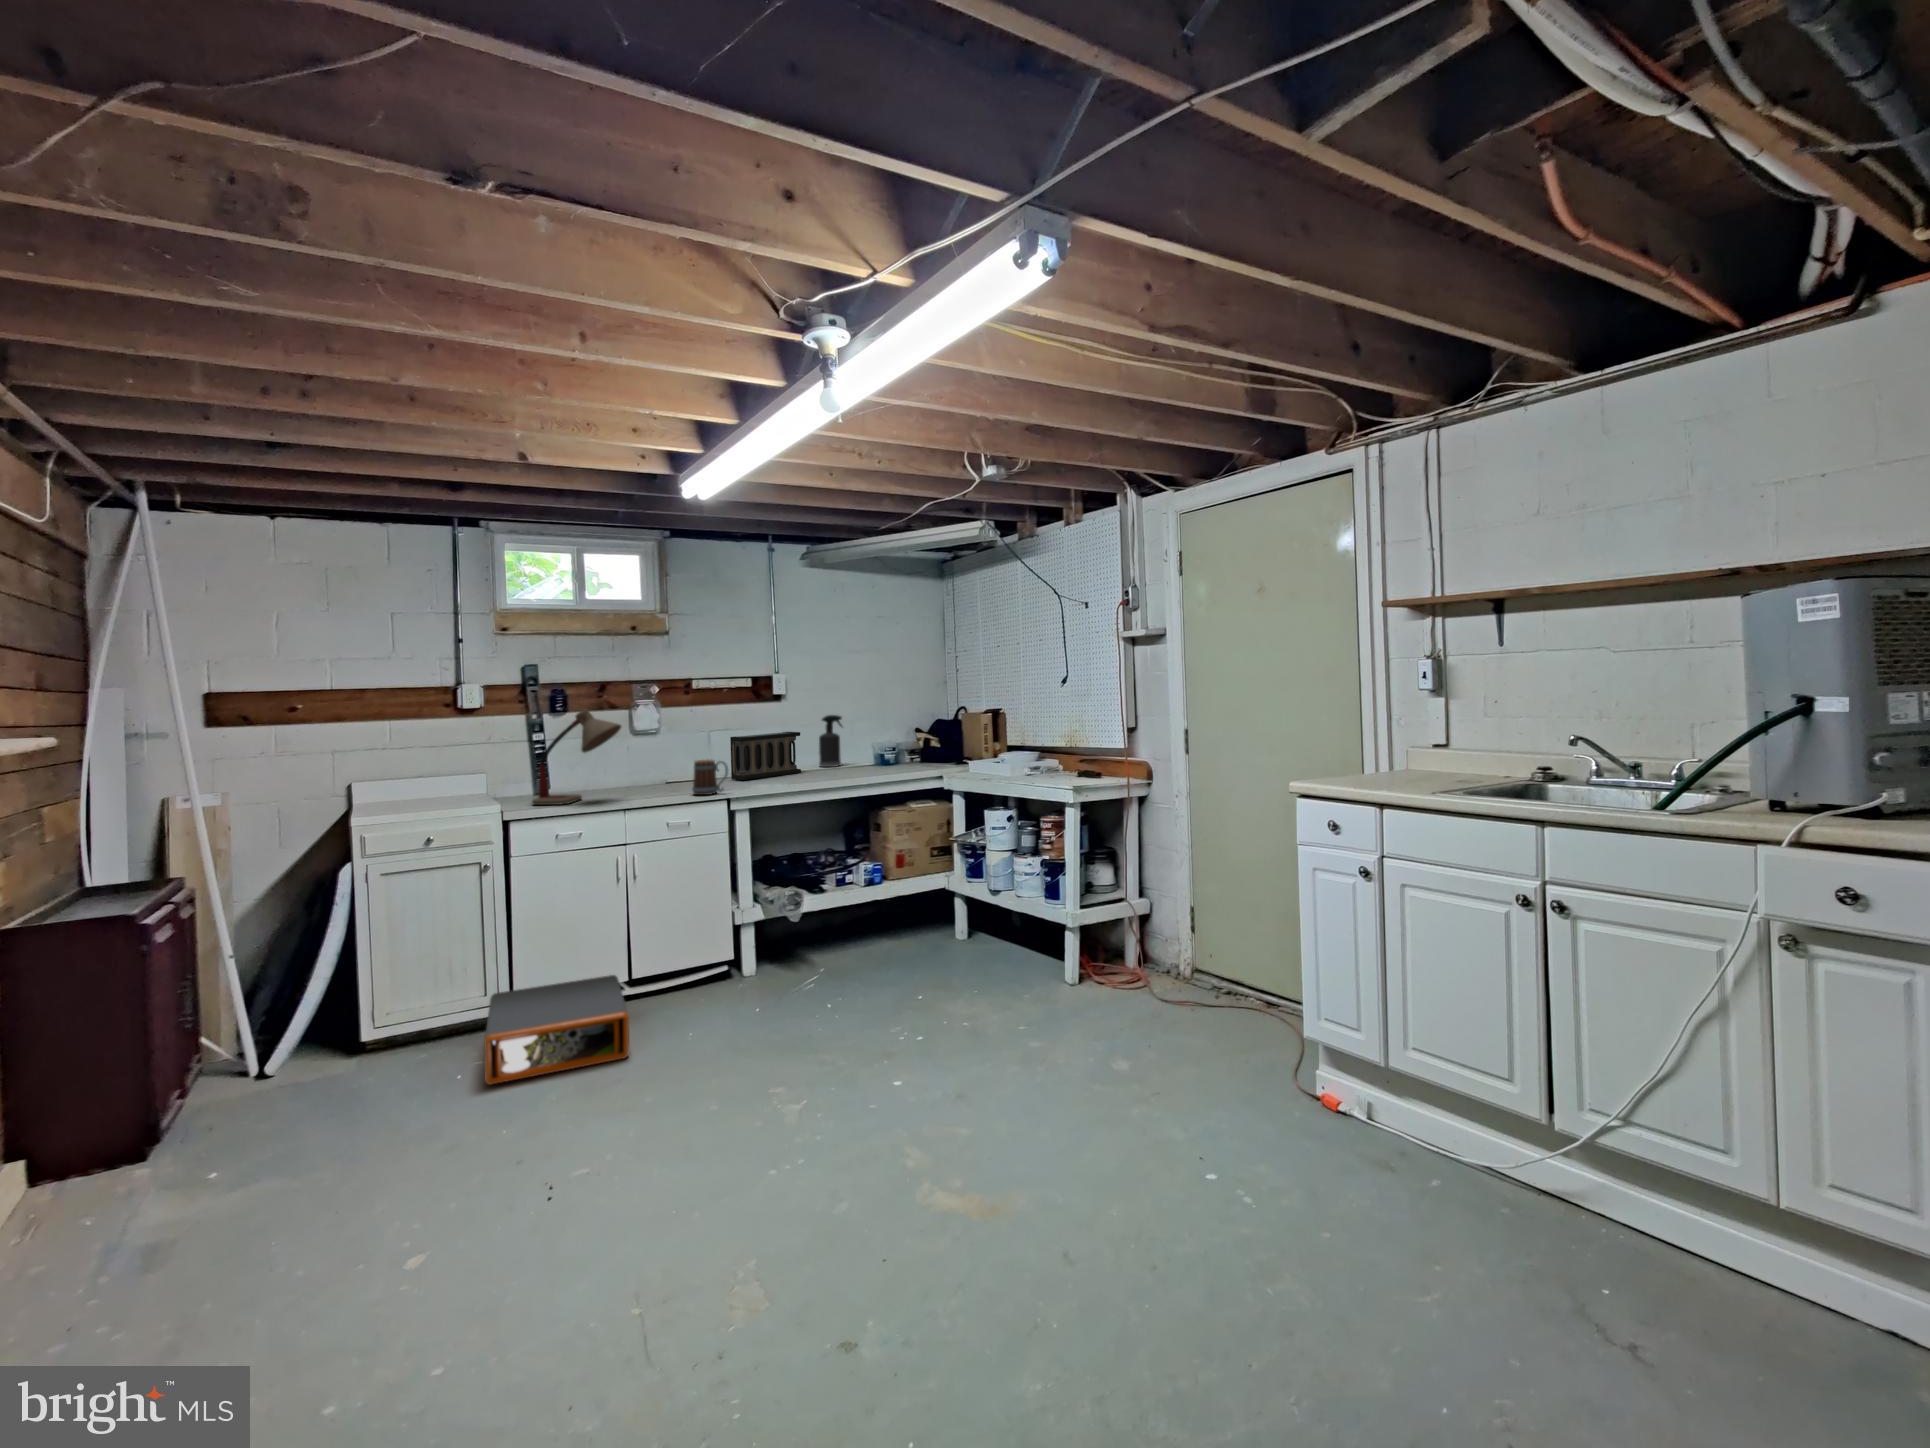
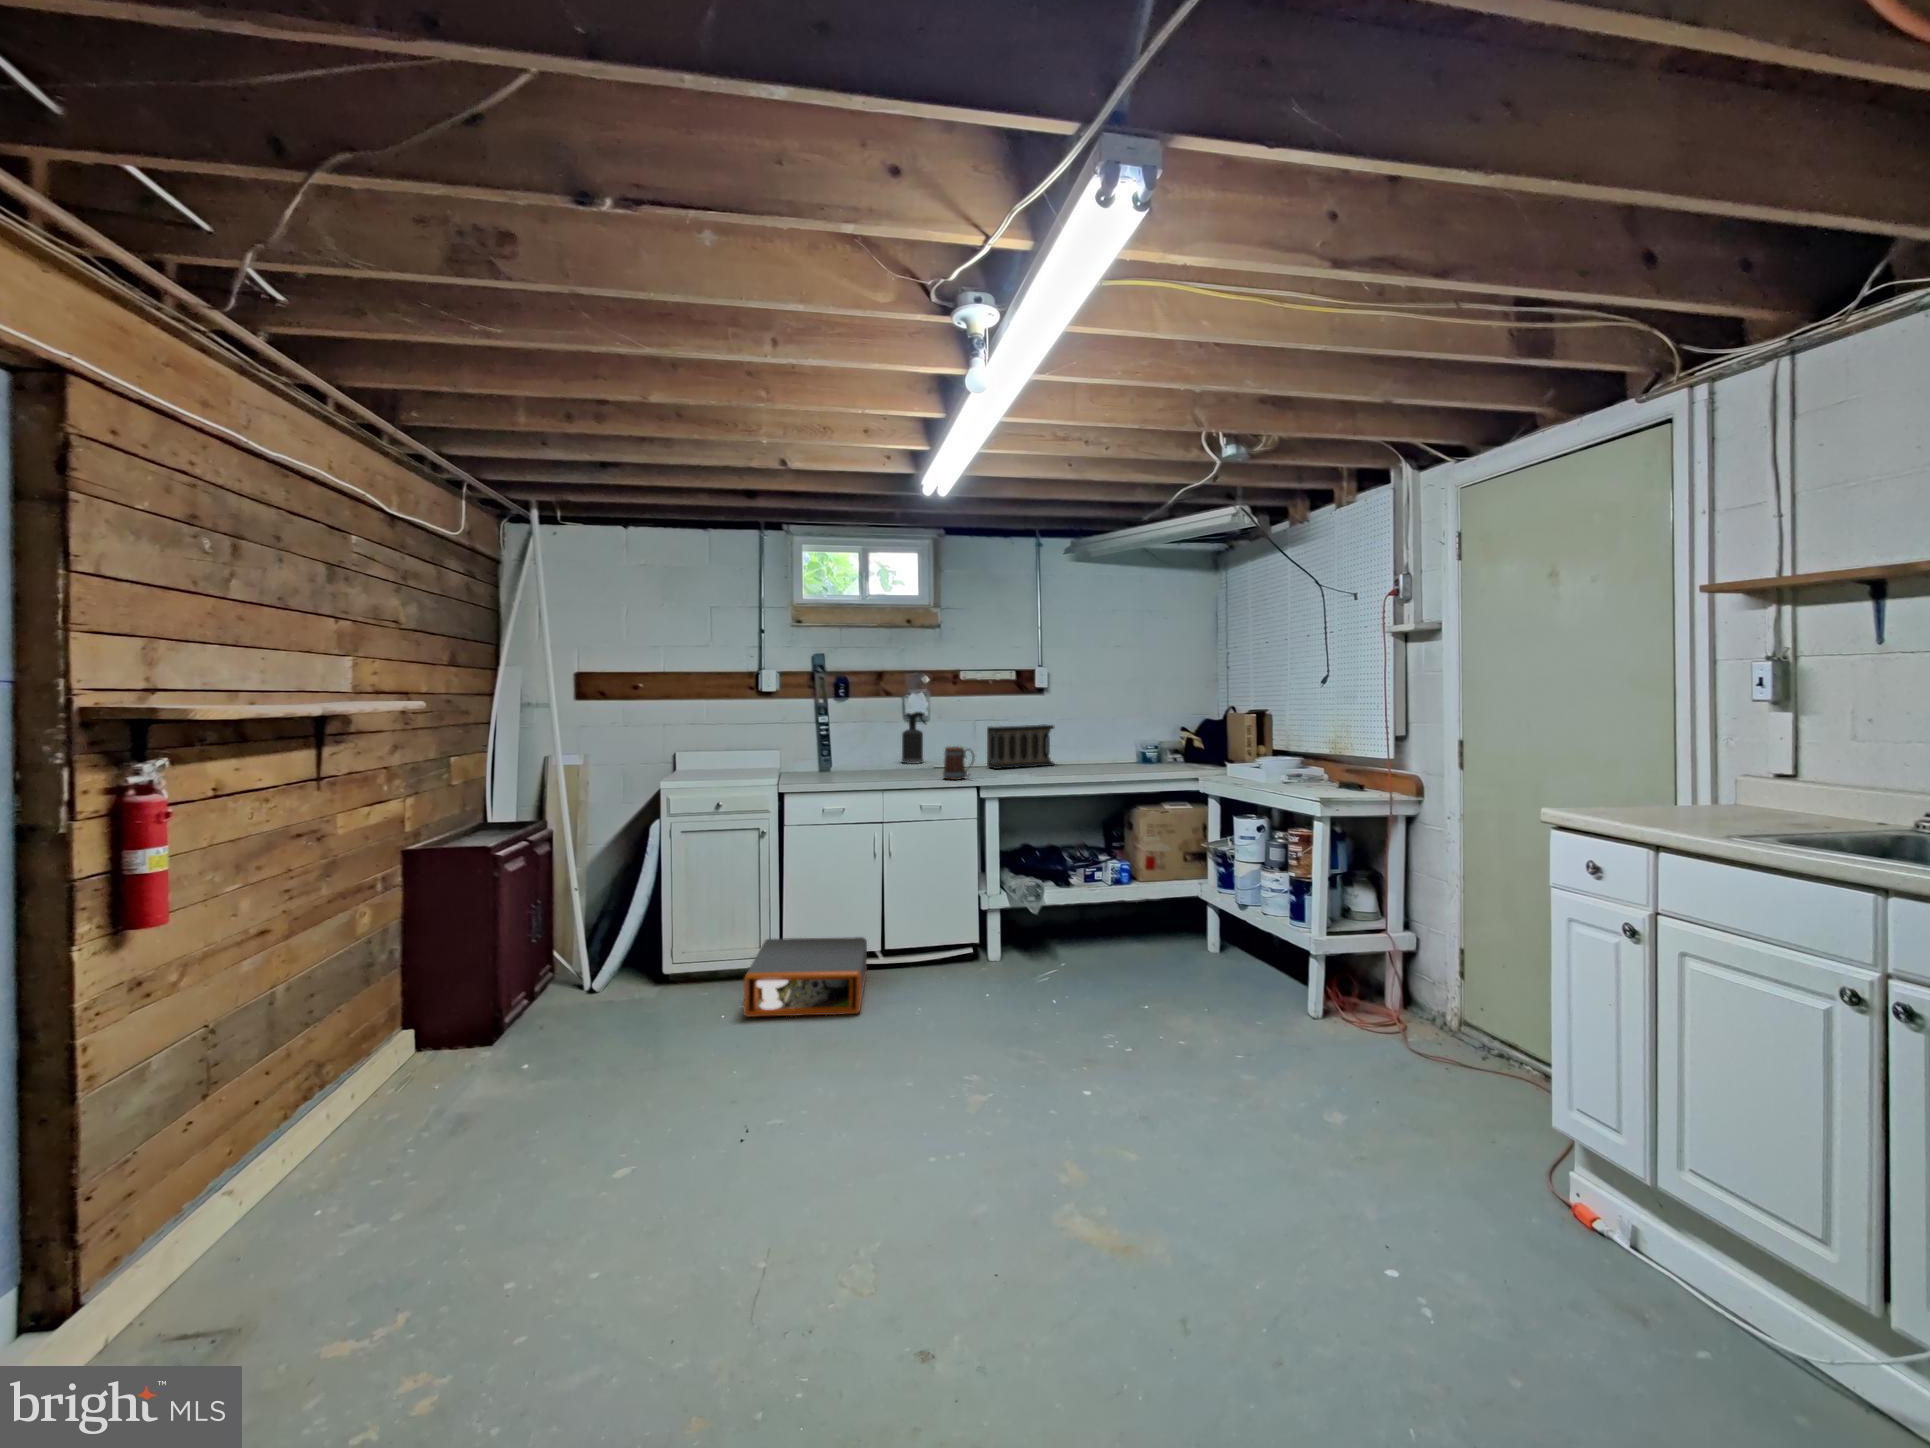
desk lamp: present [532,709,621,805] -> none [810,694,884,779]
spray bottle: present [819,715,842,767] -> present [902,712,926,764]

